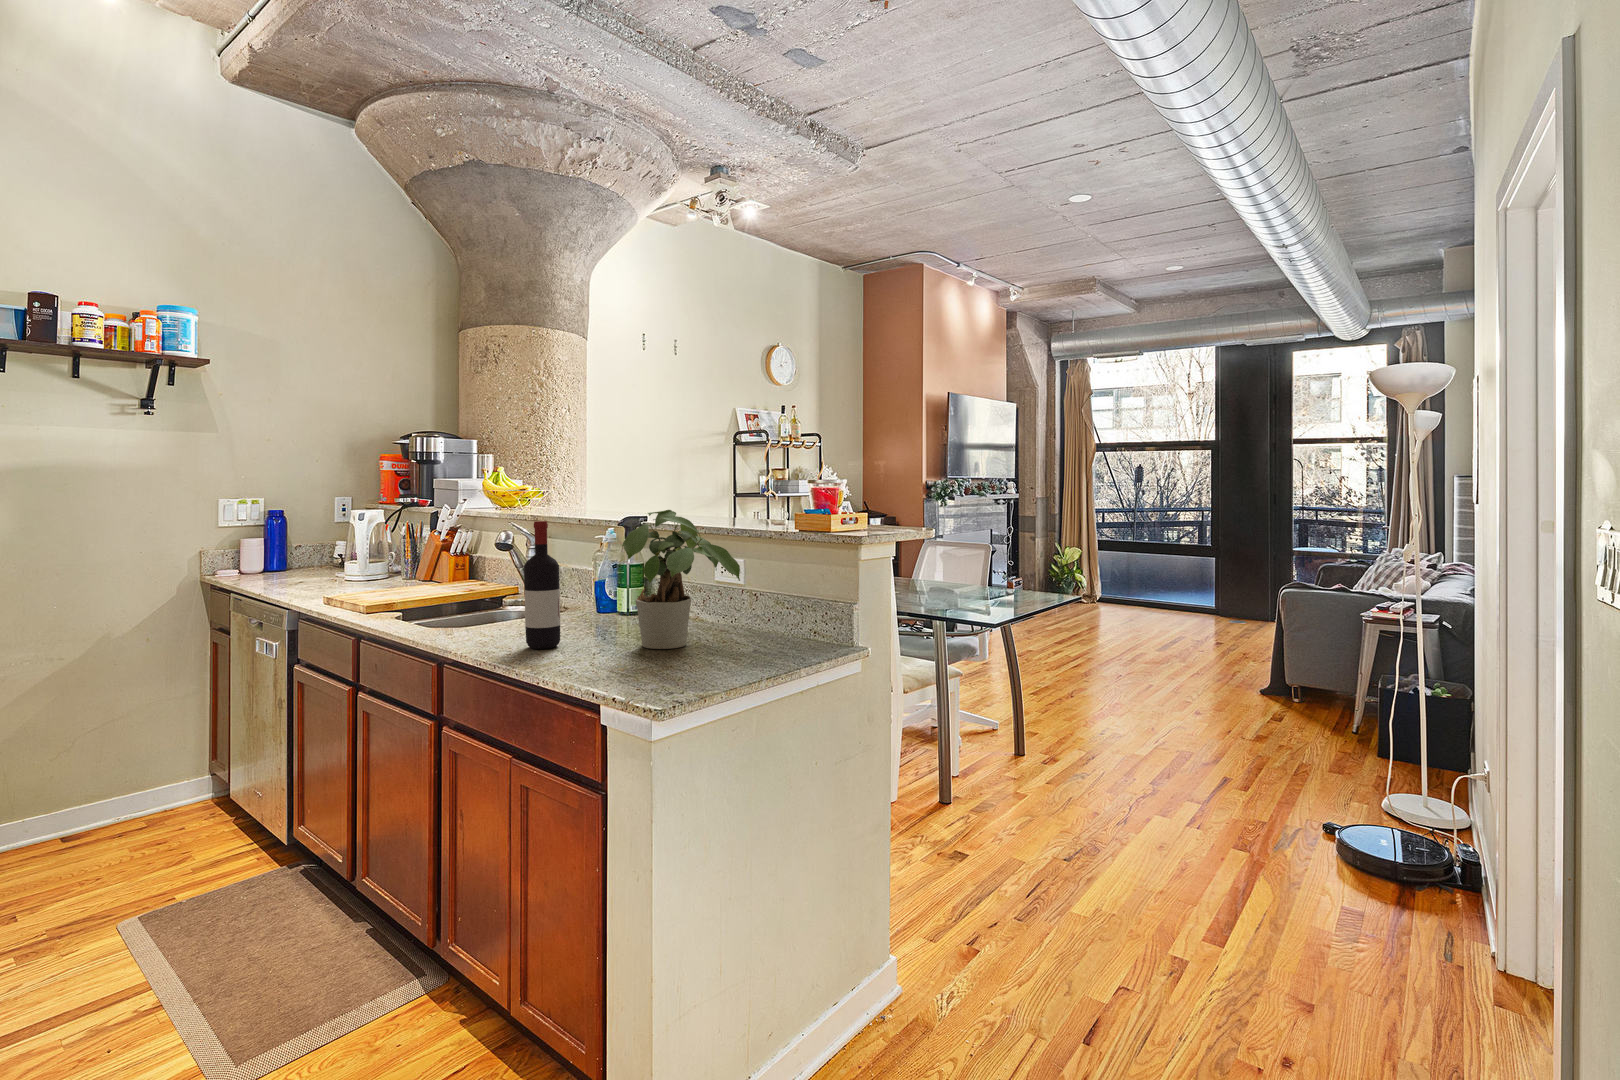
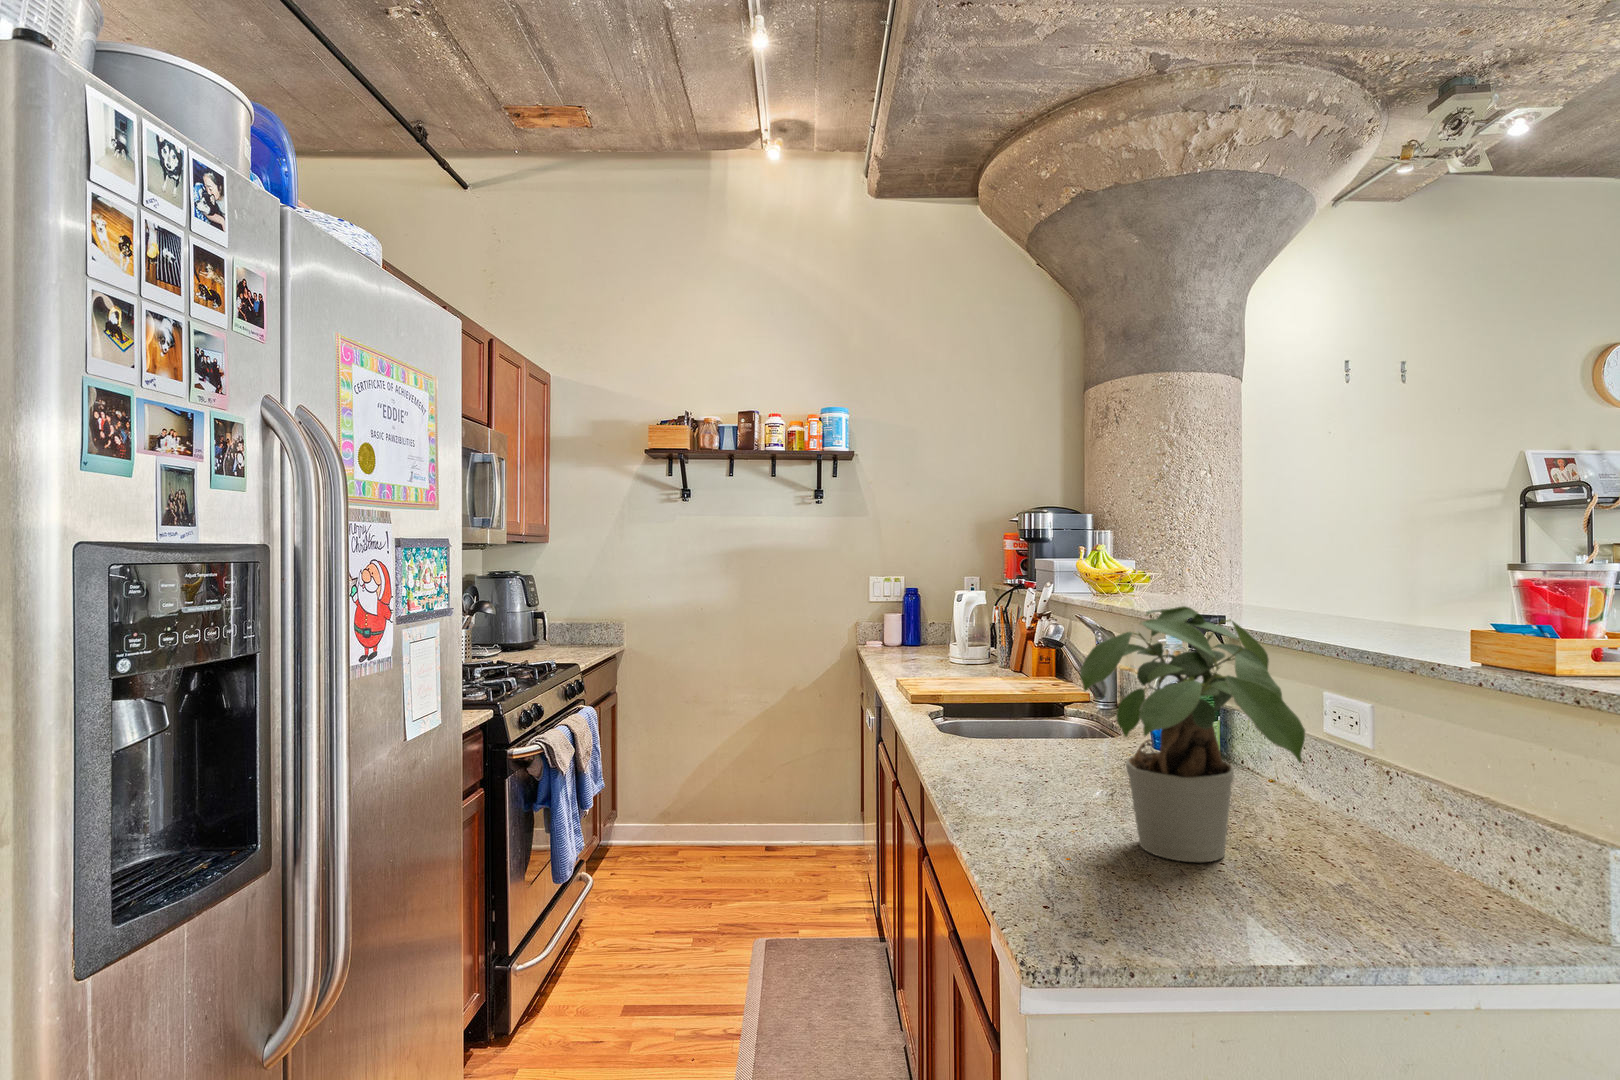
wine bottle: present [524,521,560,649] -> none [972,618,1024,810]

